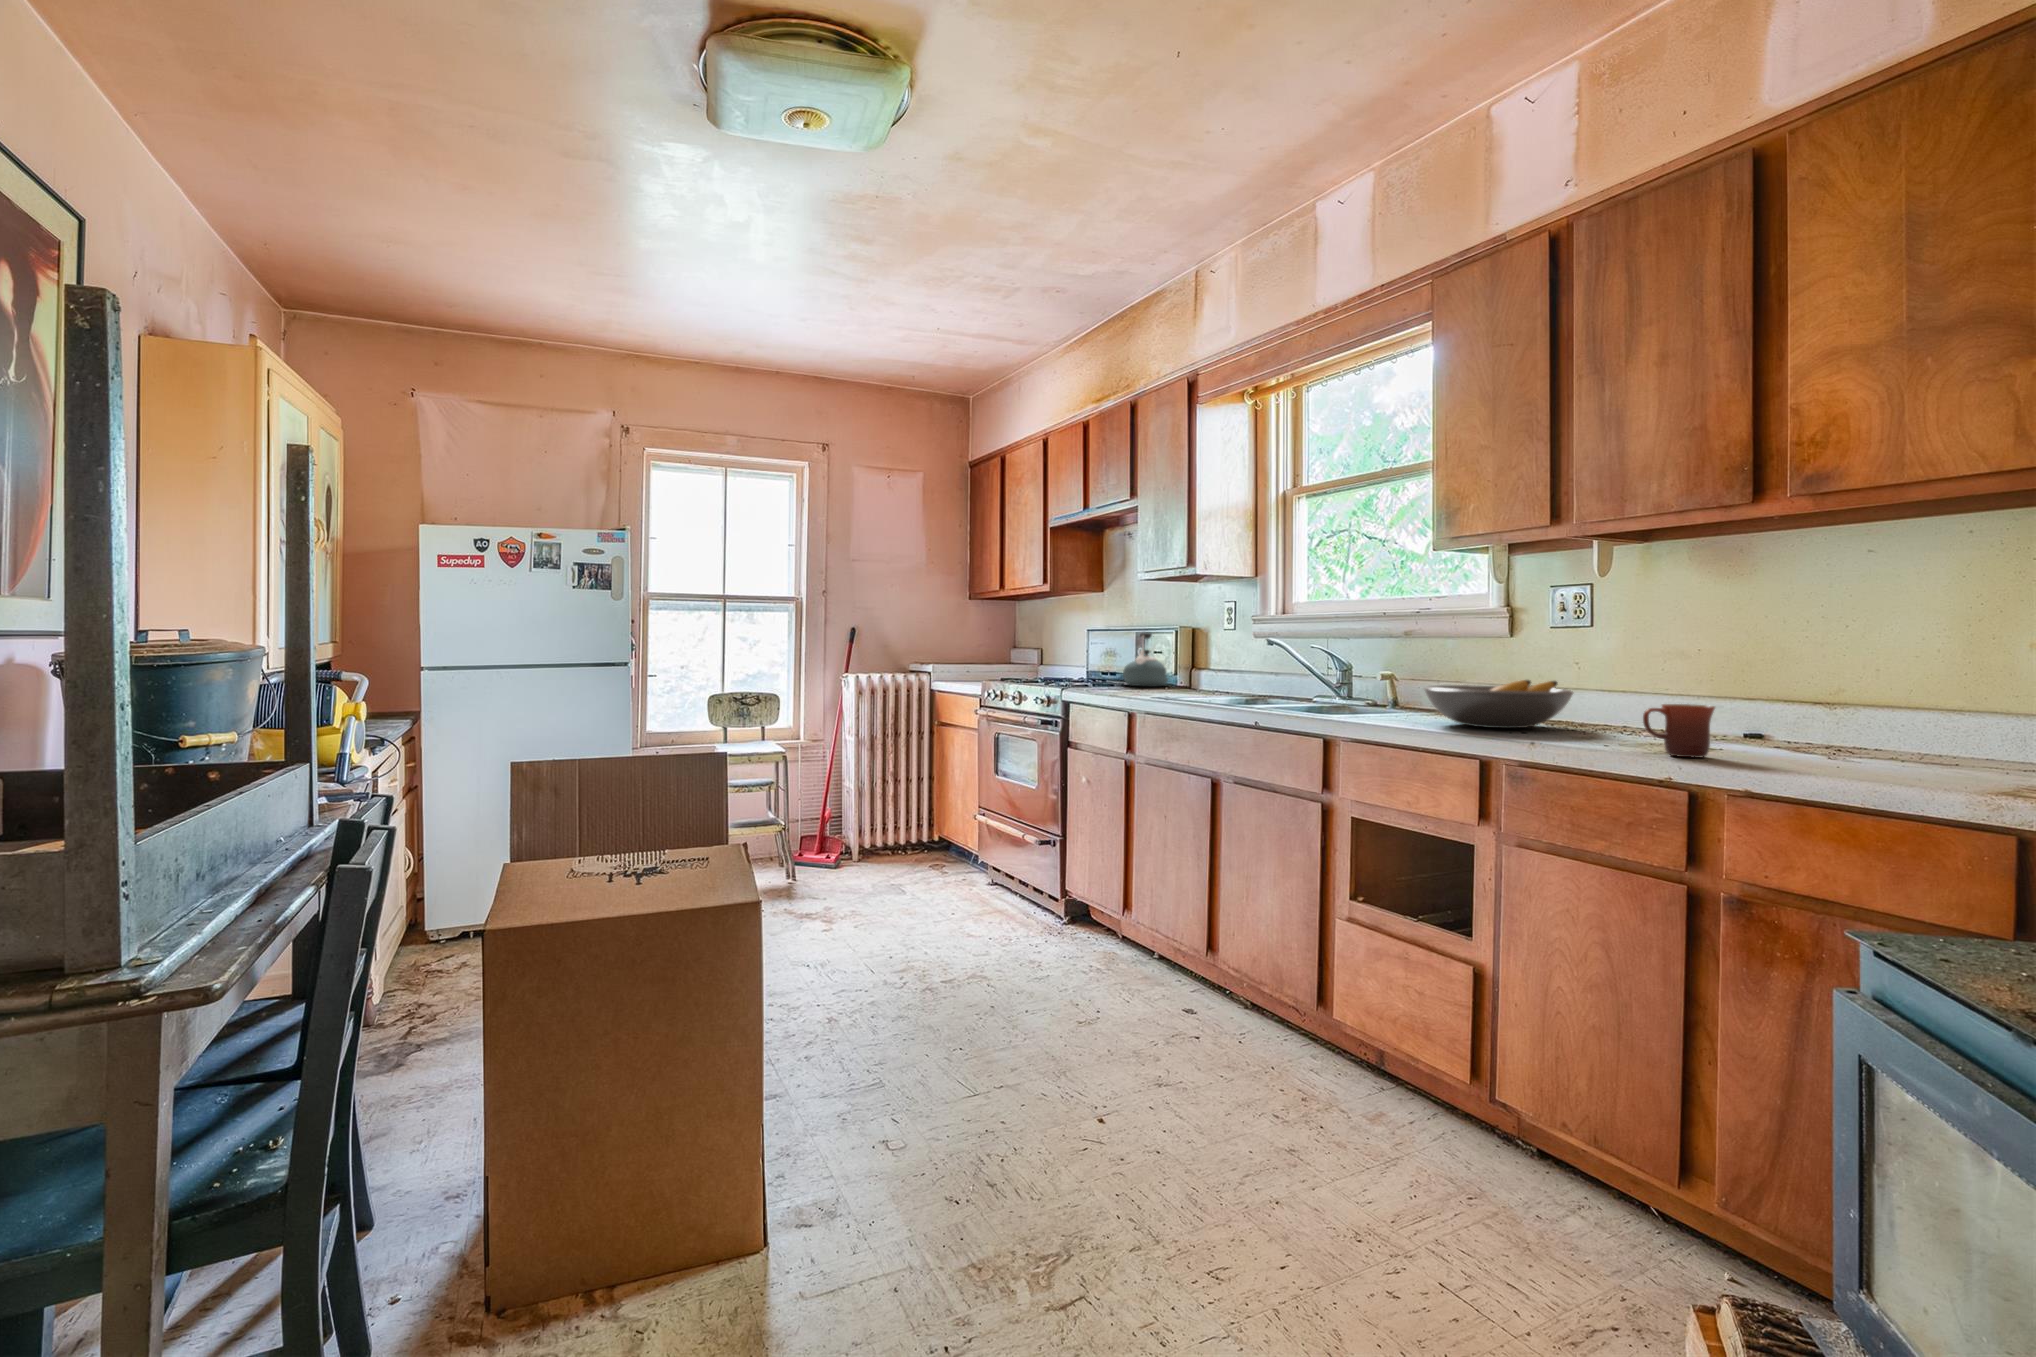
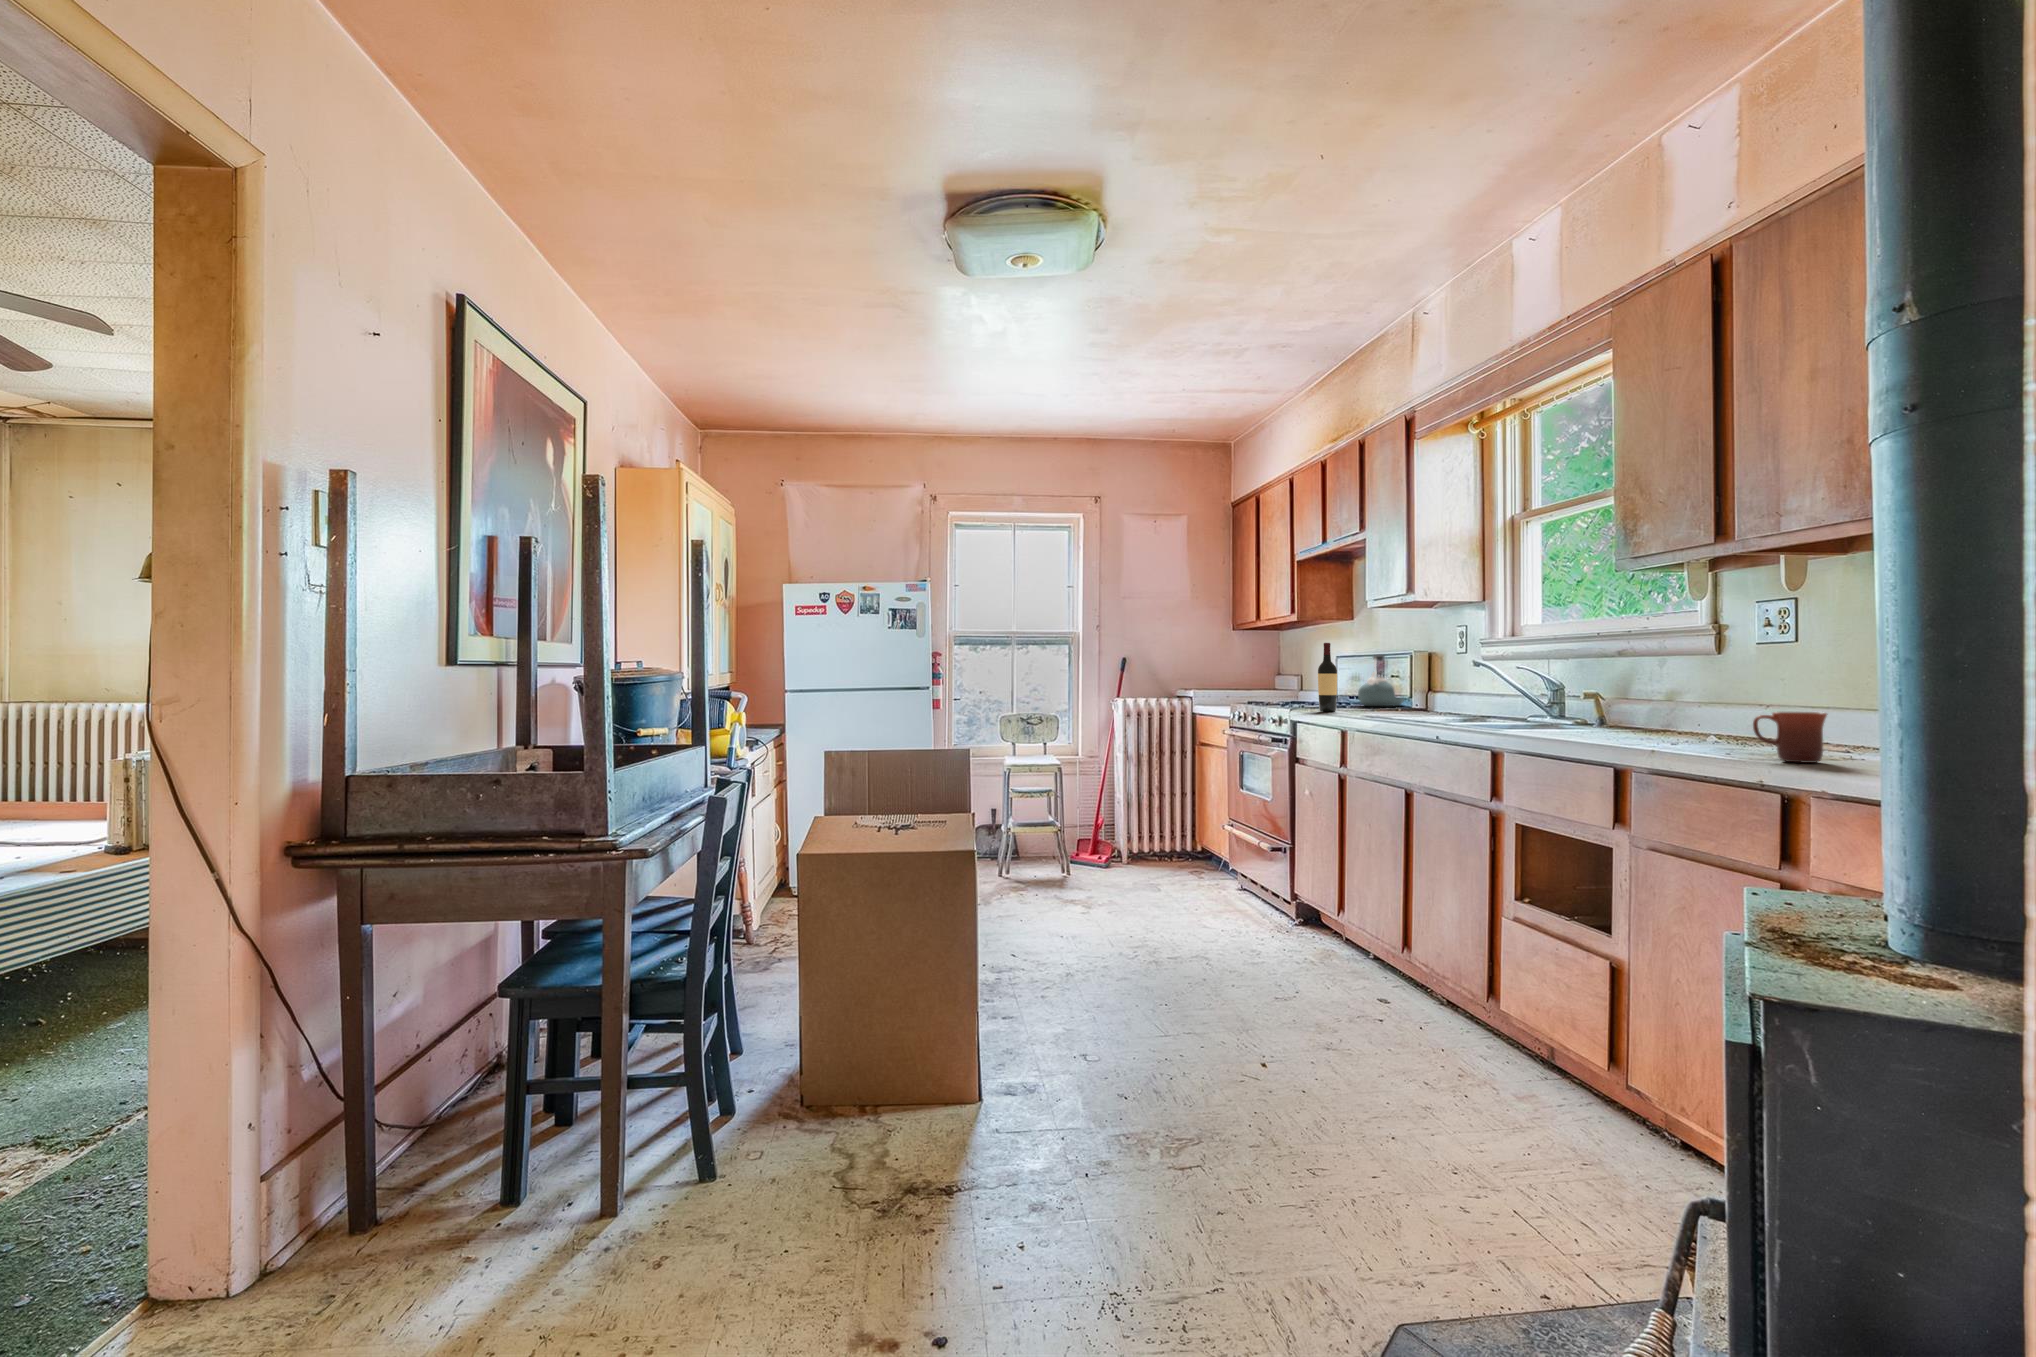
wine bottle: none [1096,619,1115,693] -> present [1318,643,1337,712]
fruit bowl: present [1424,680,1573,728] -> none [1586,692,1745,739]

